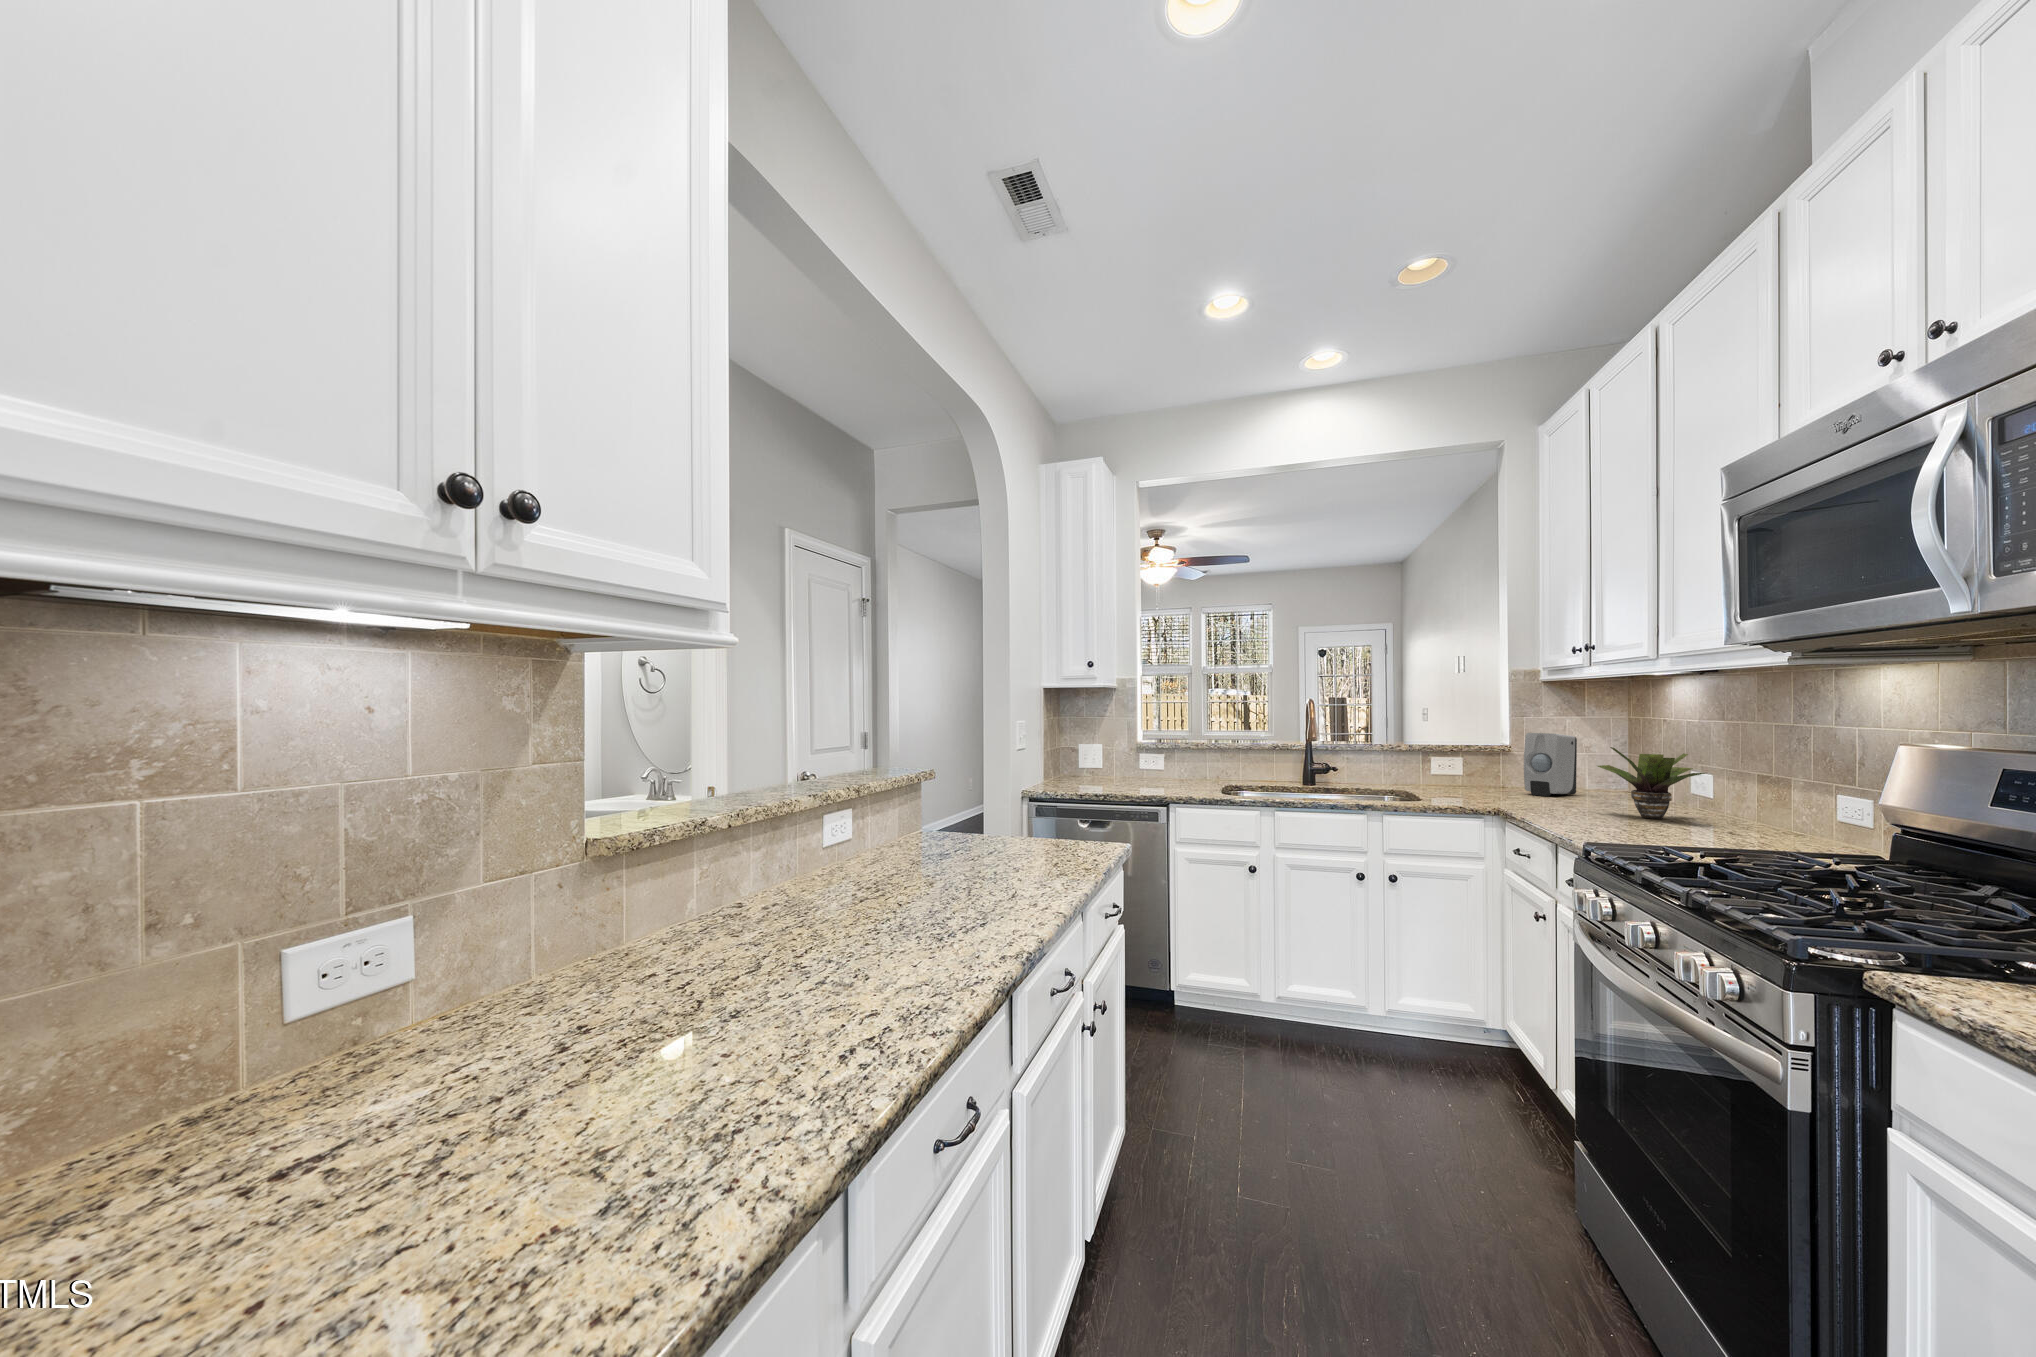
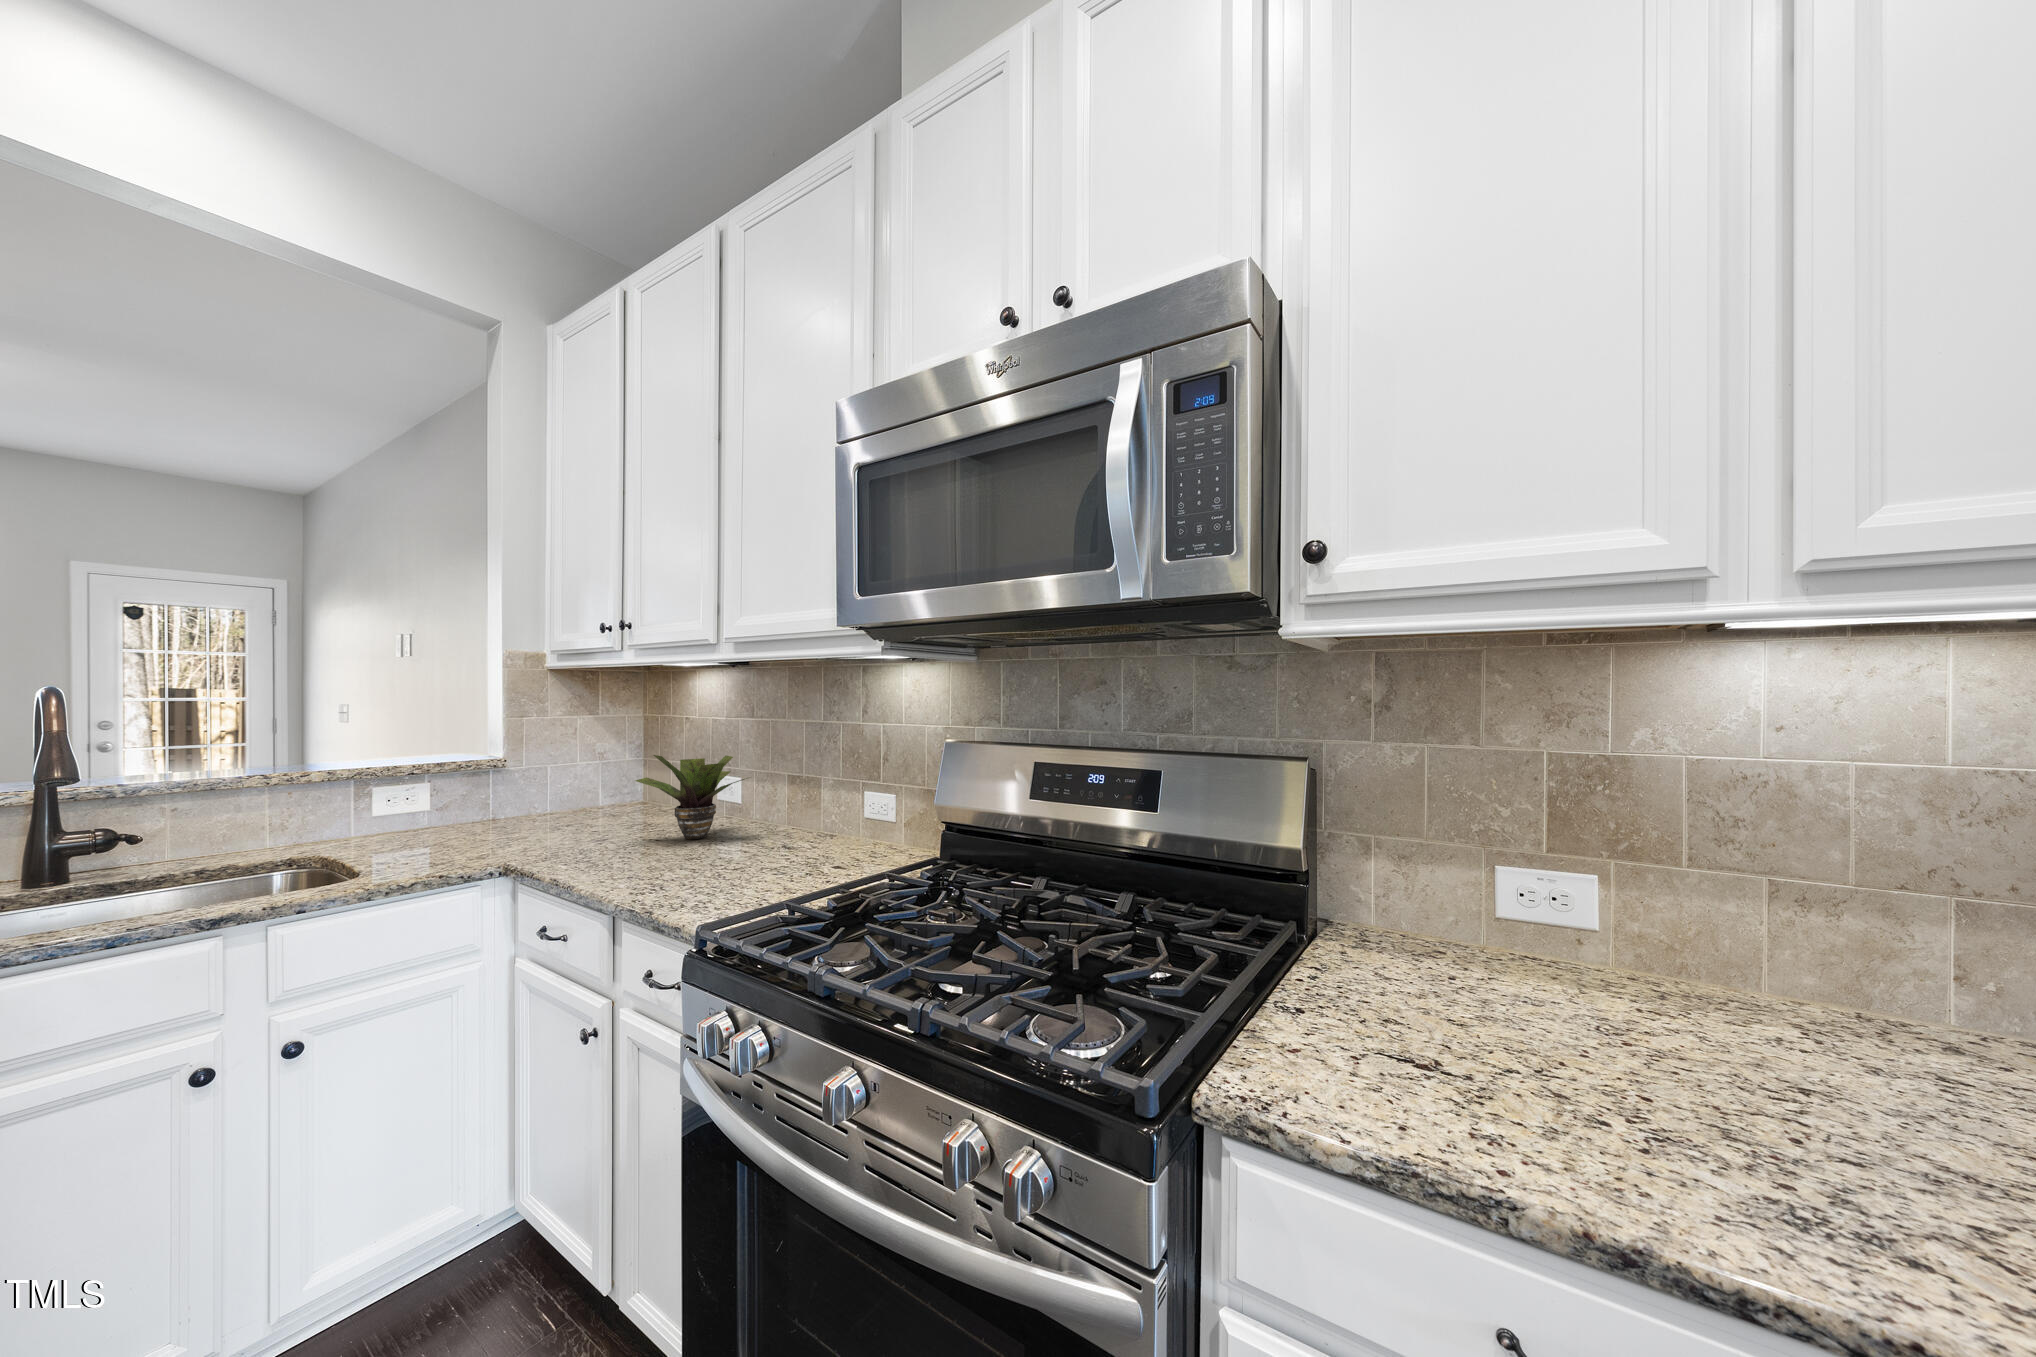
soap dispenser: present [1524,733,1577,796] -> none [523,739,590,825]

